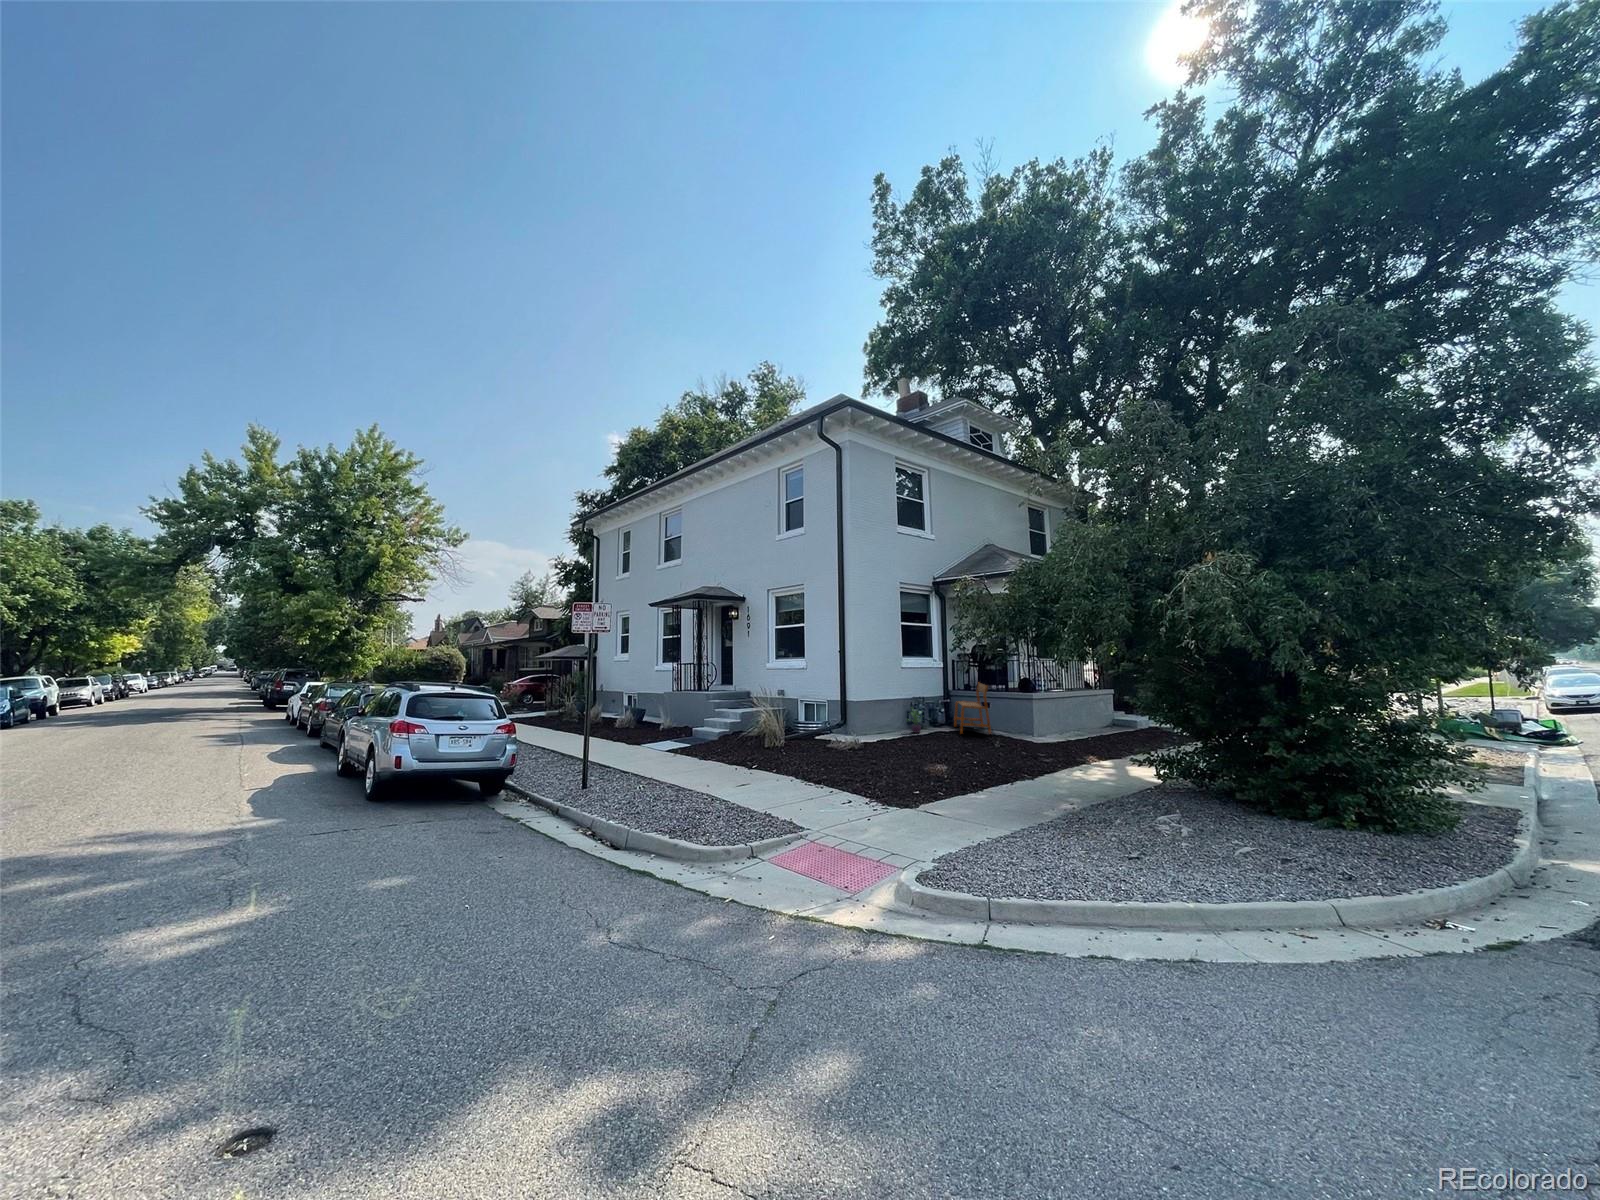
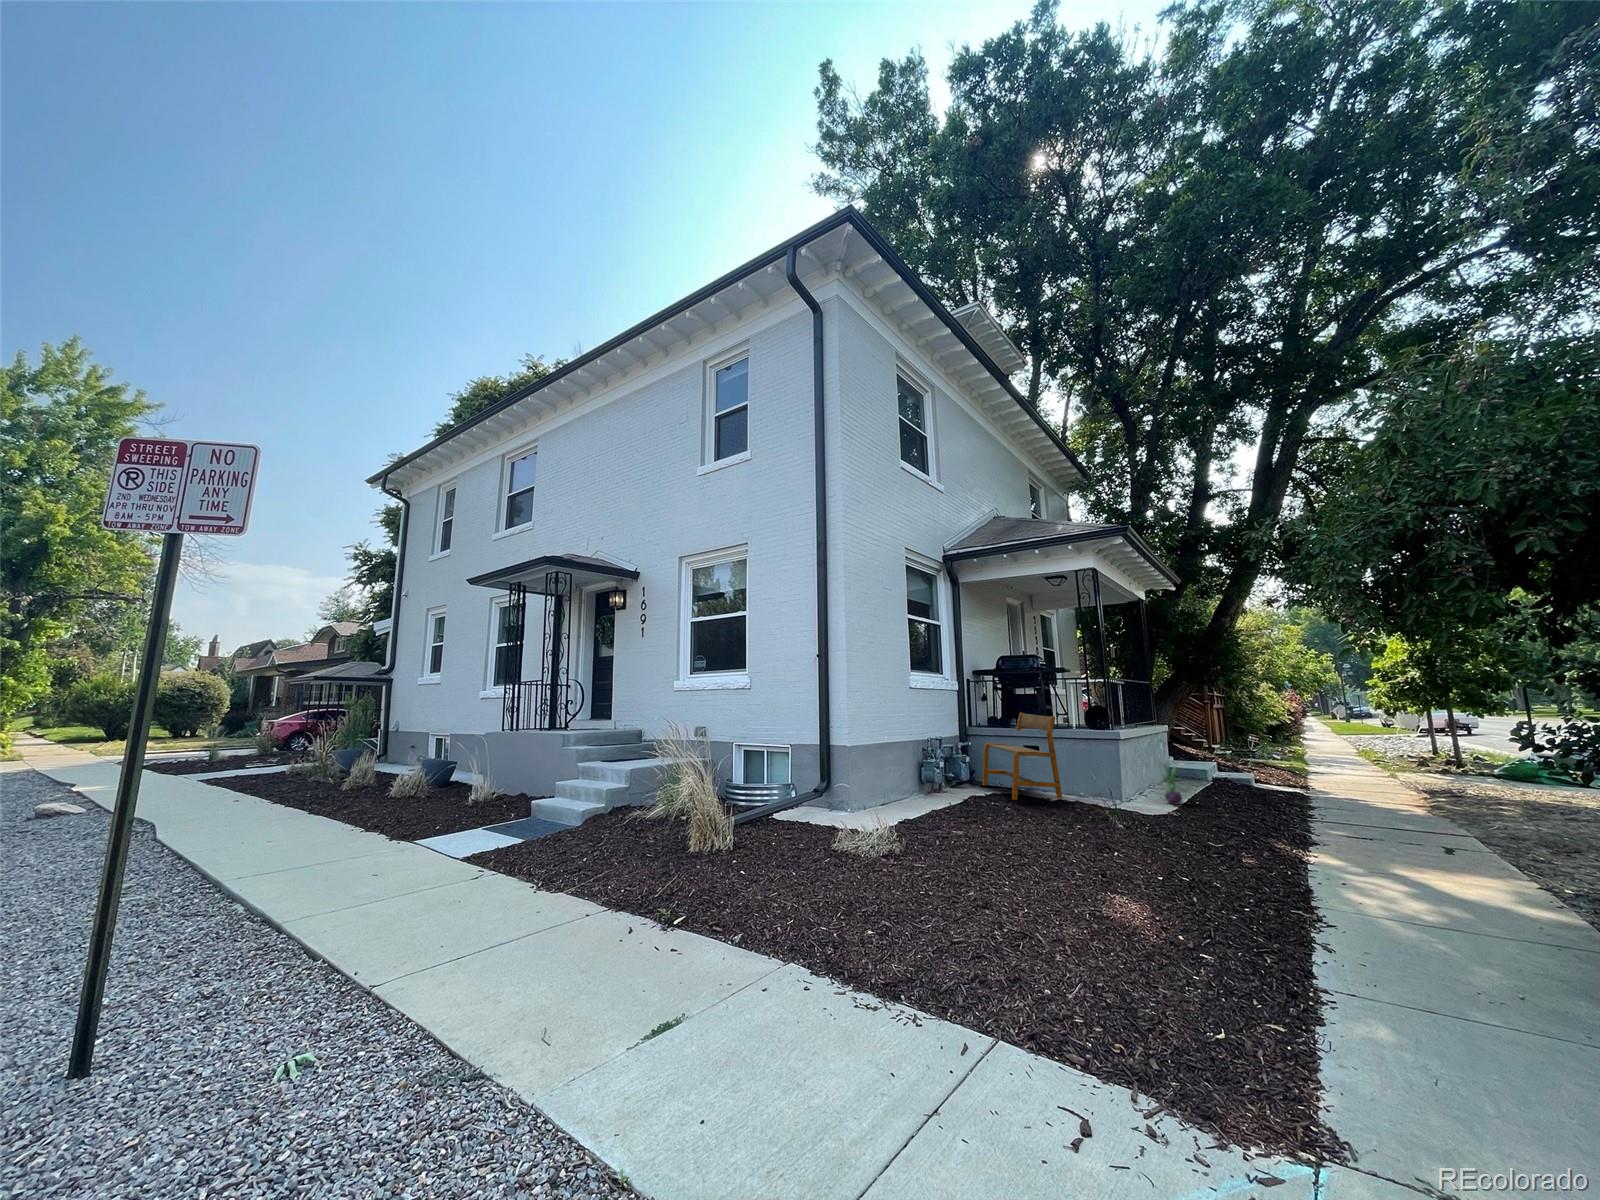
decorative plant: present [912,710,921,733] -> present [1159,765,1182,805]

